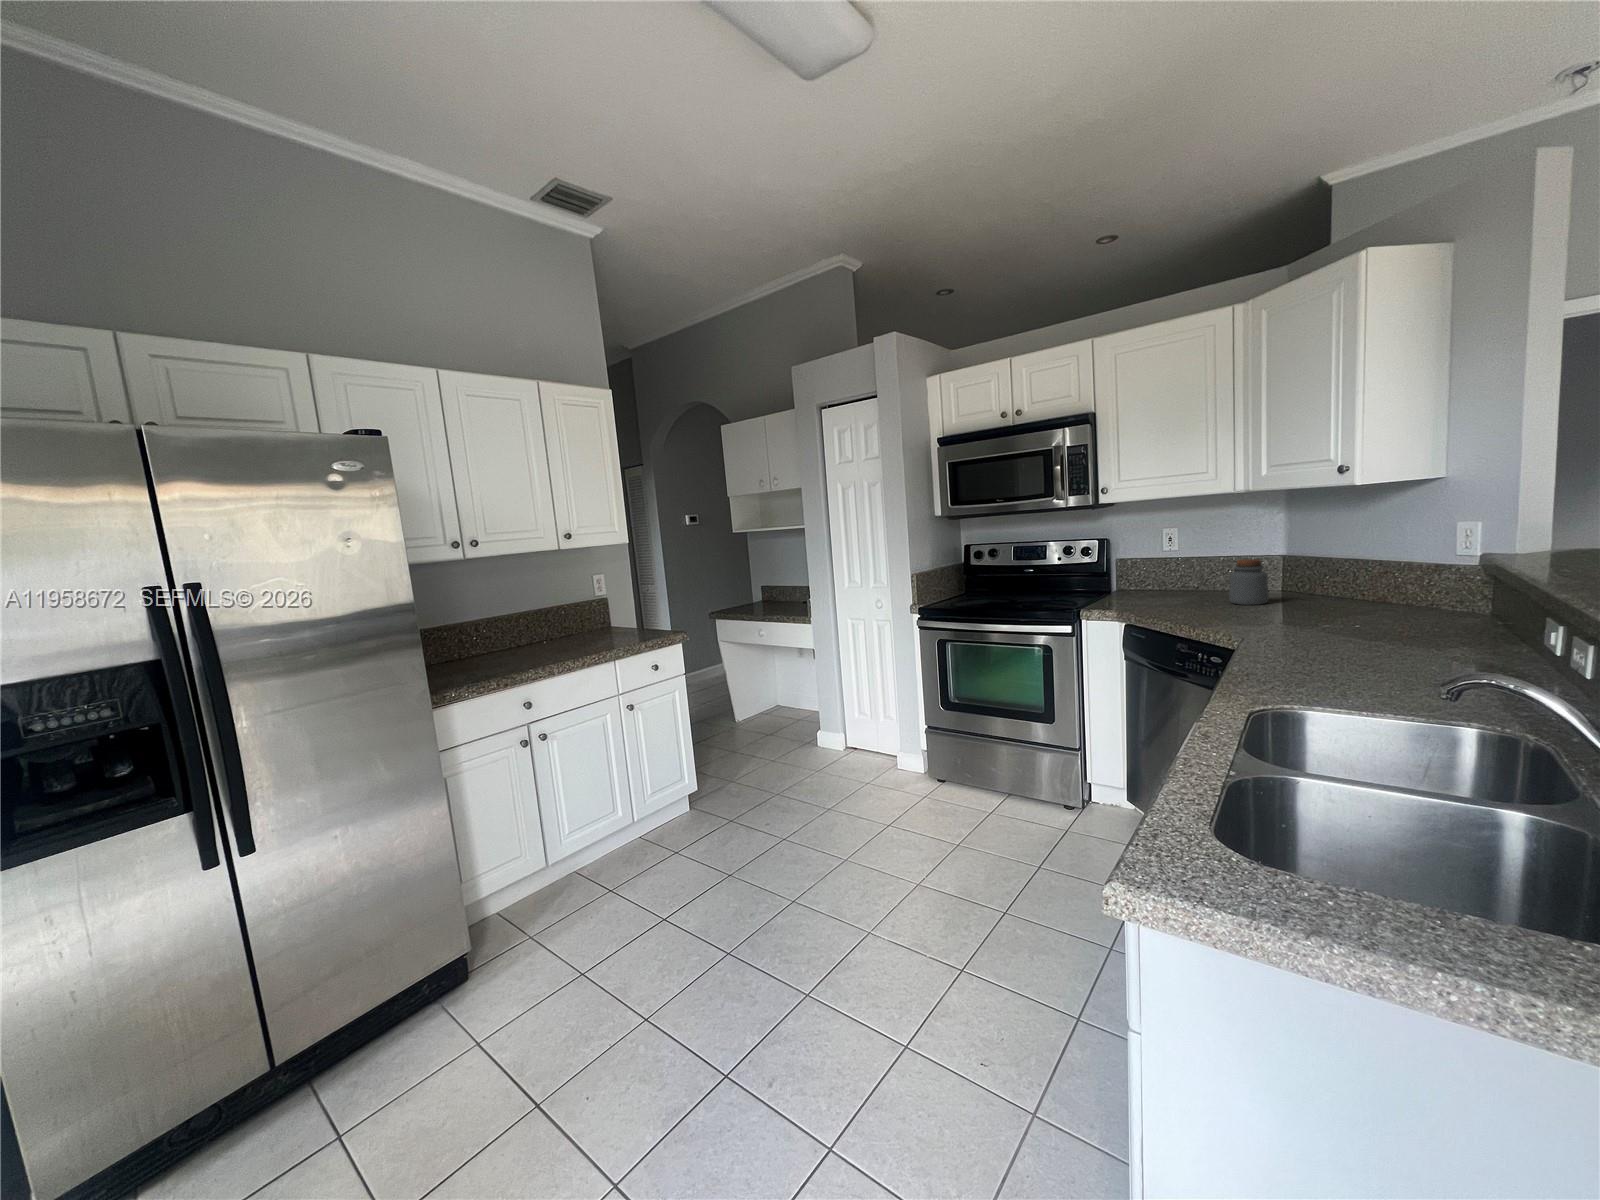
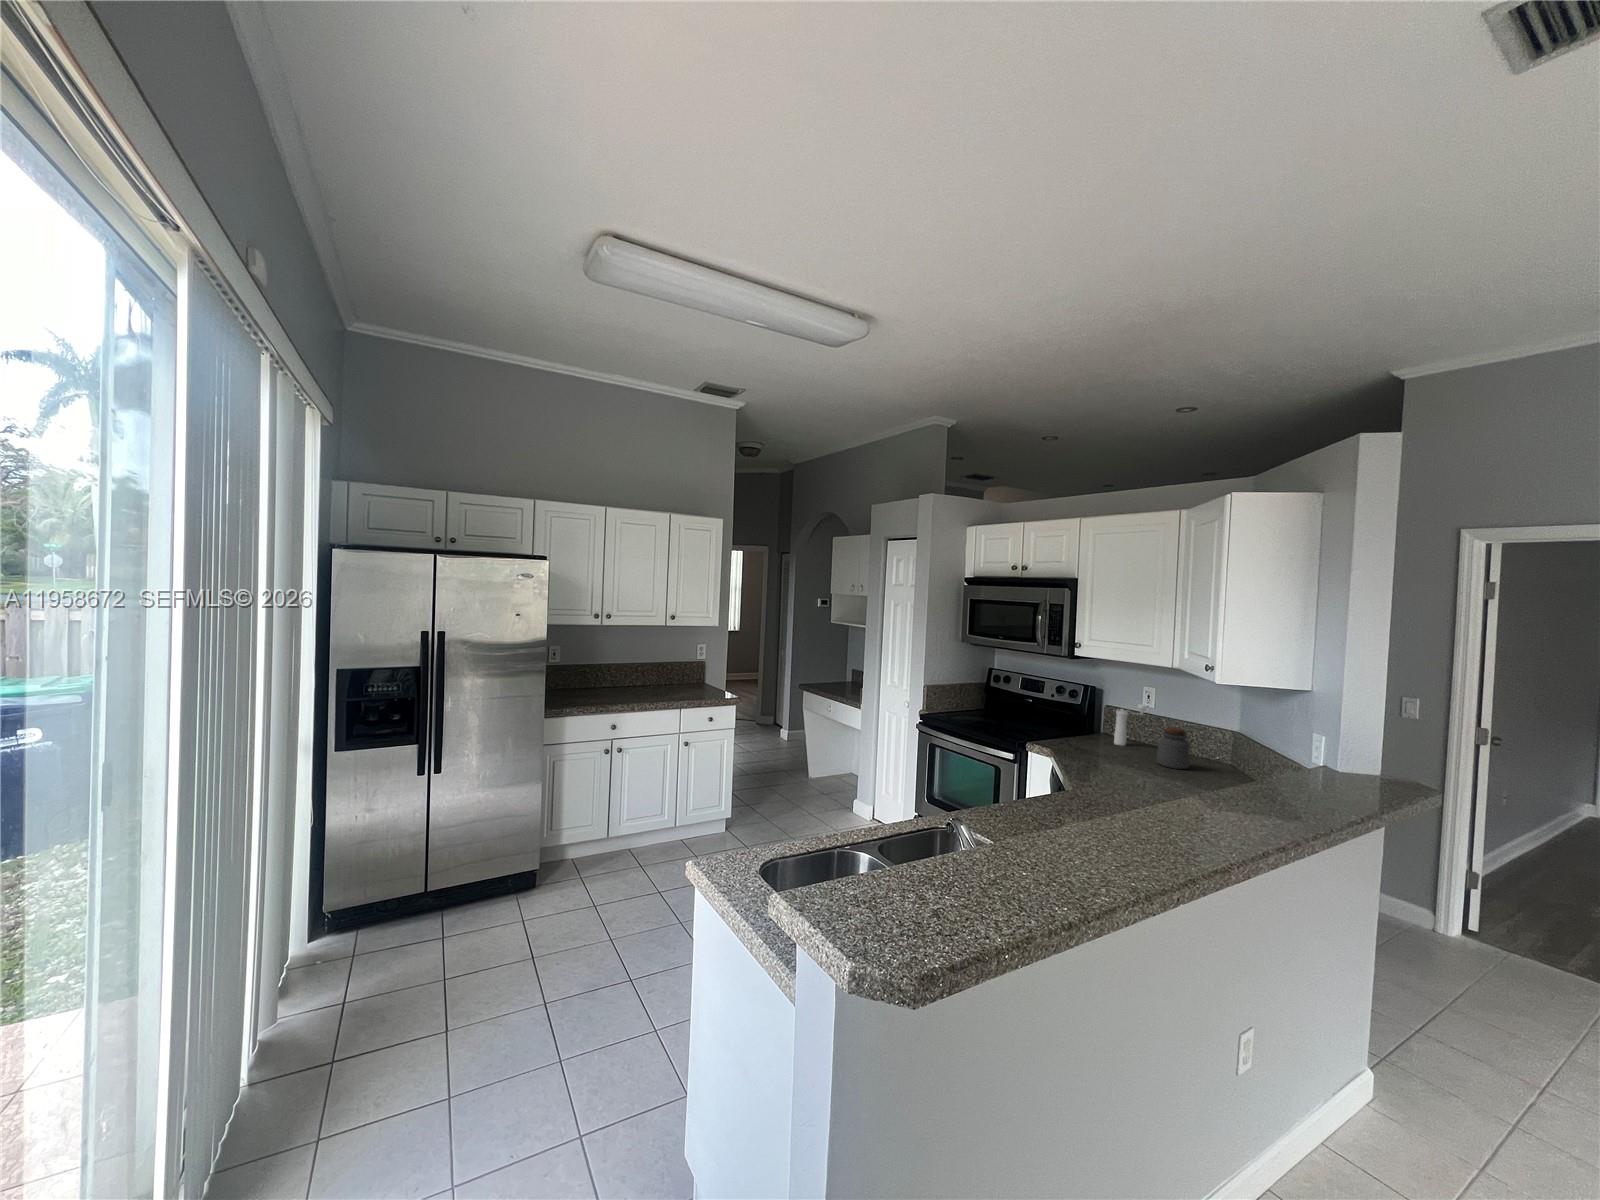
pepper mill: none [1149,548,1179,598] -> present [1114,704,1147,746]

